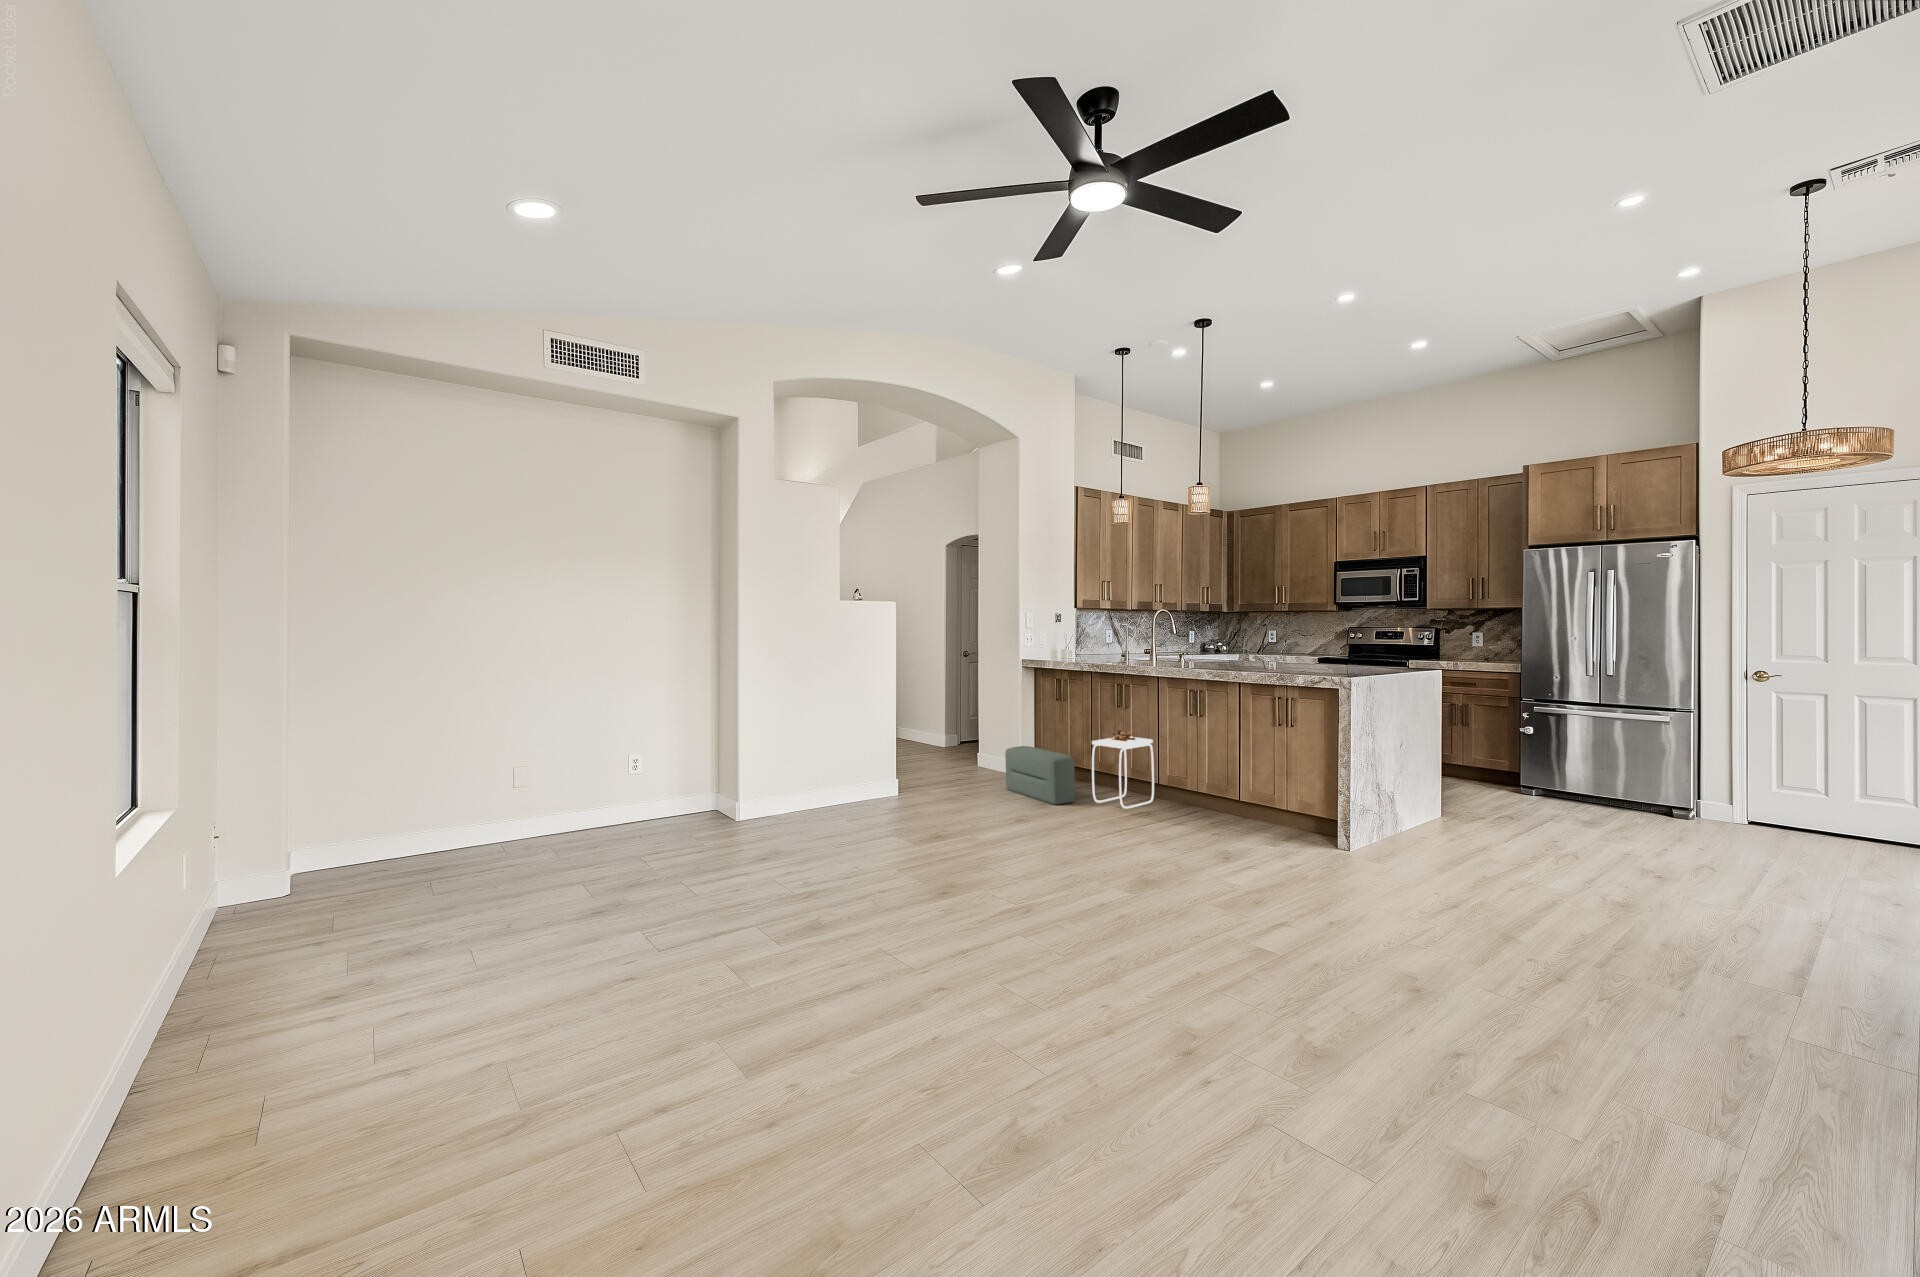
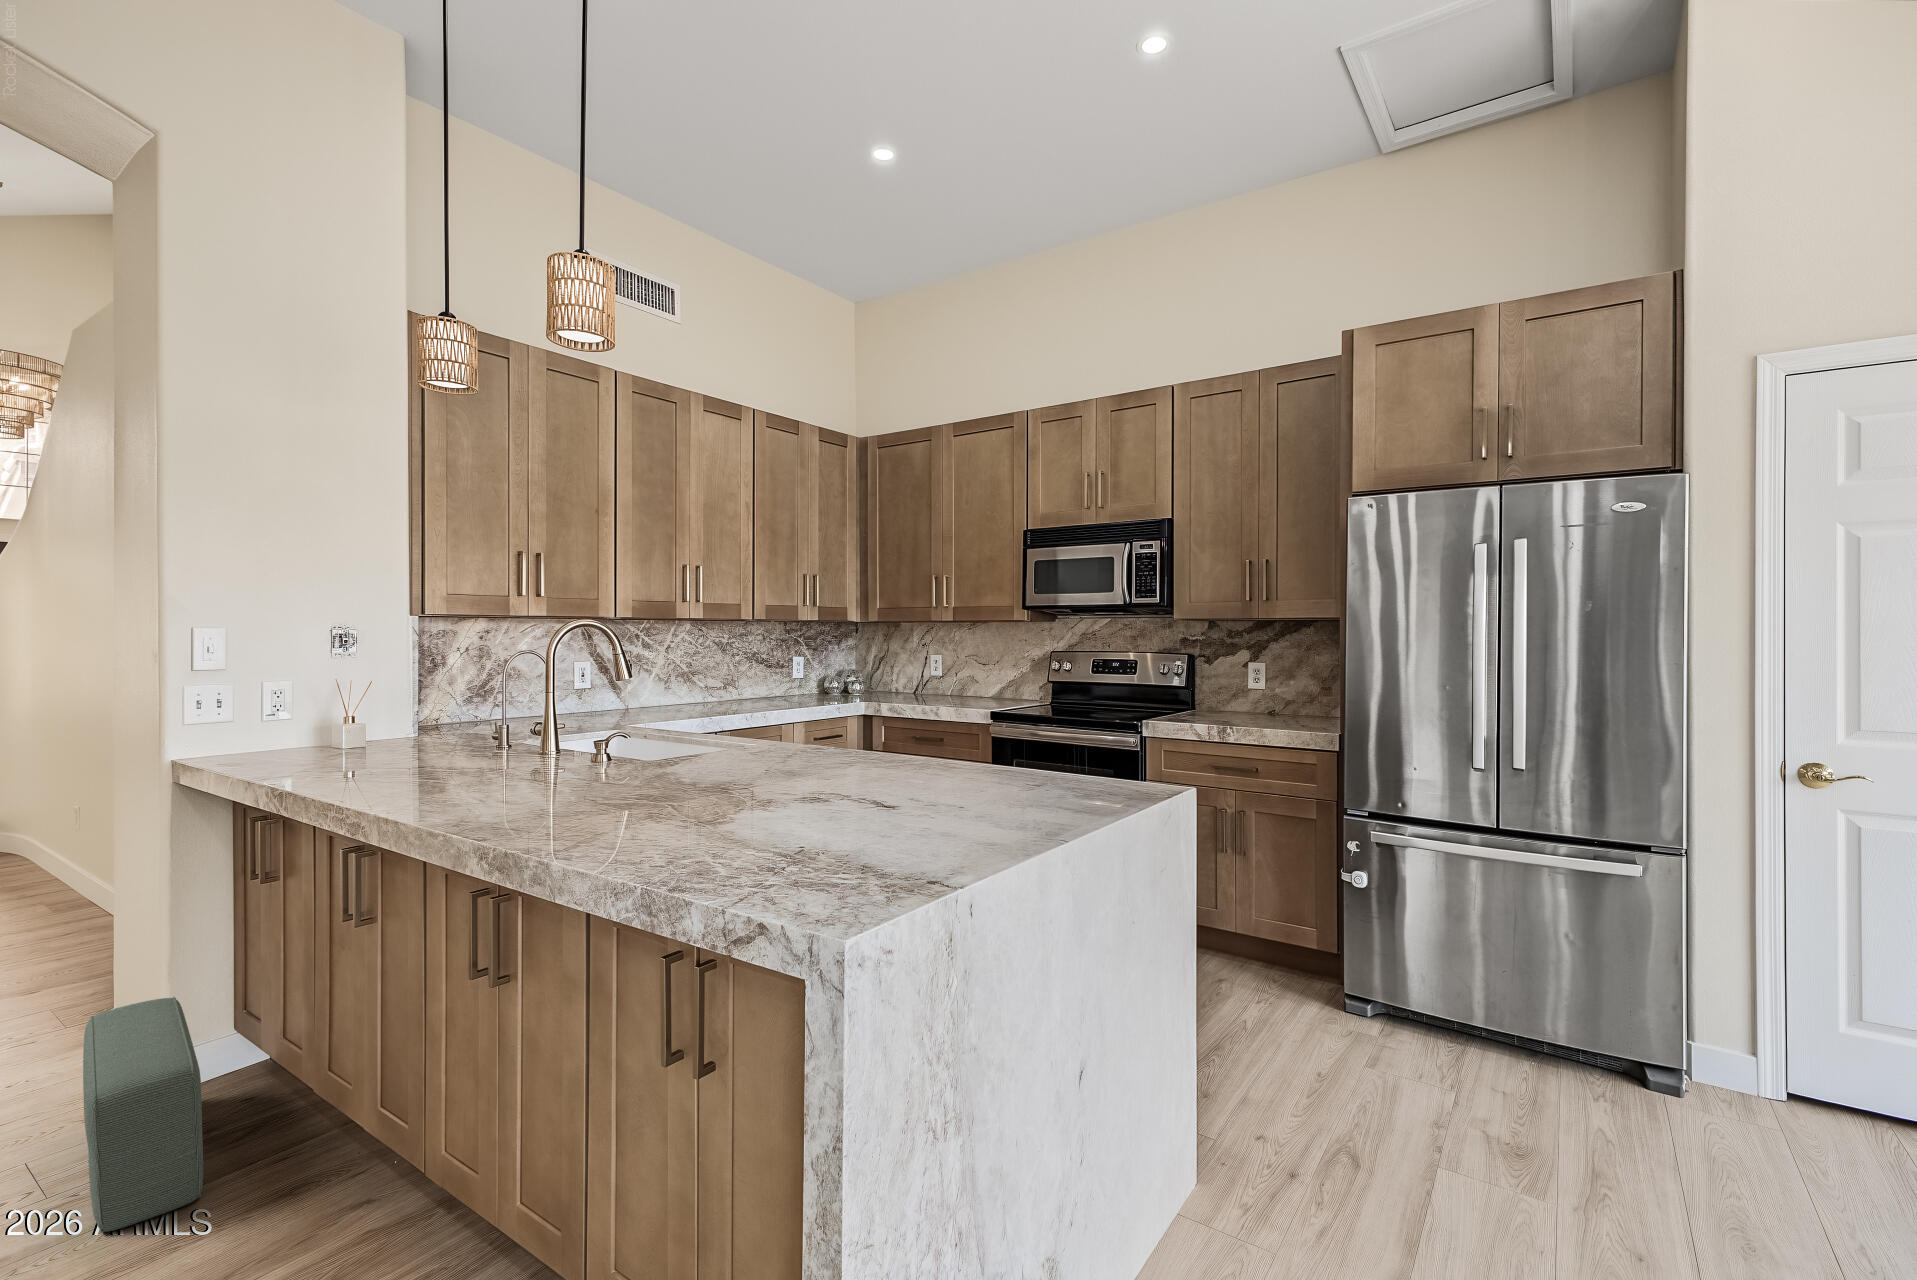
side table: present [1092,731,1154,809] -> none [244,971,455,1236]

